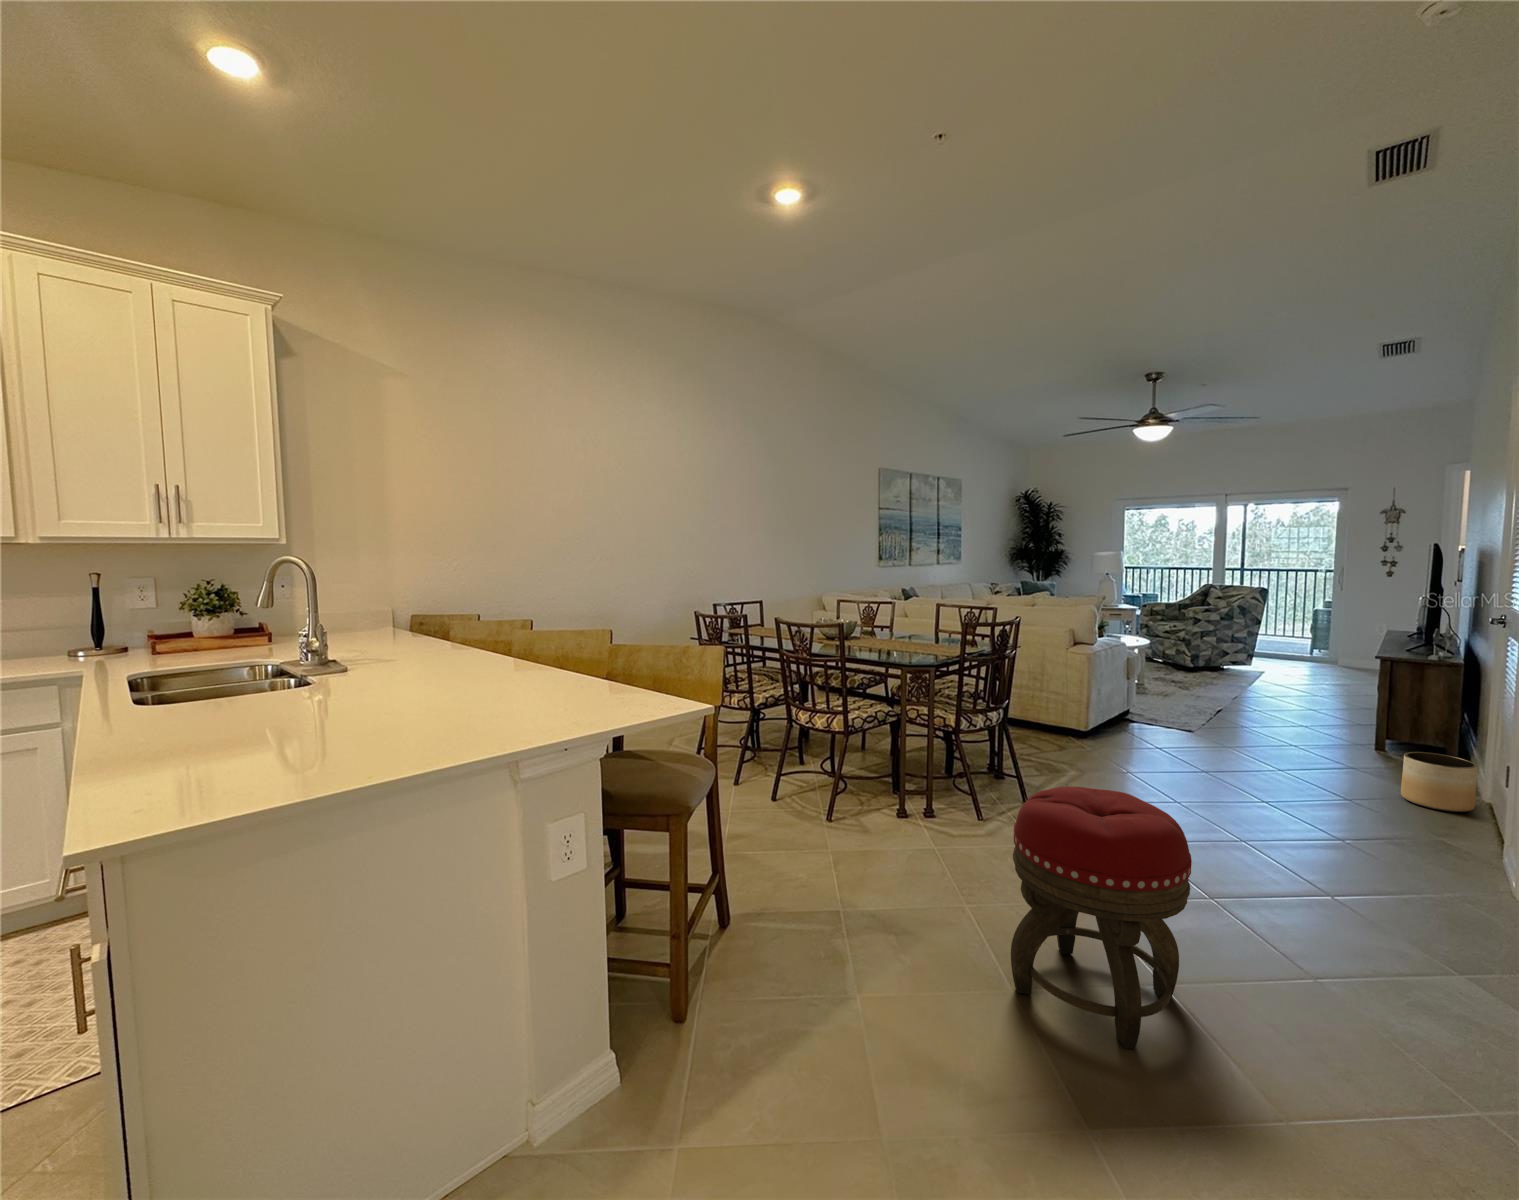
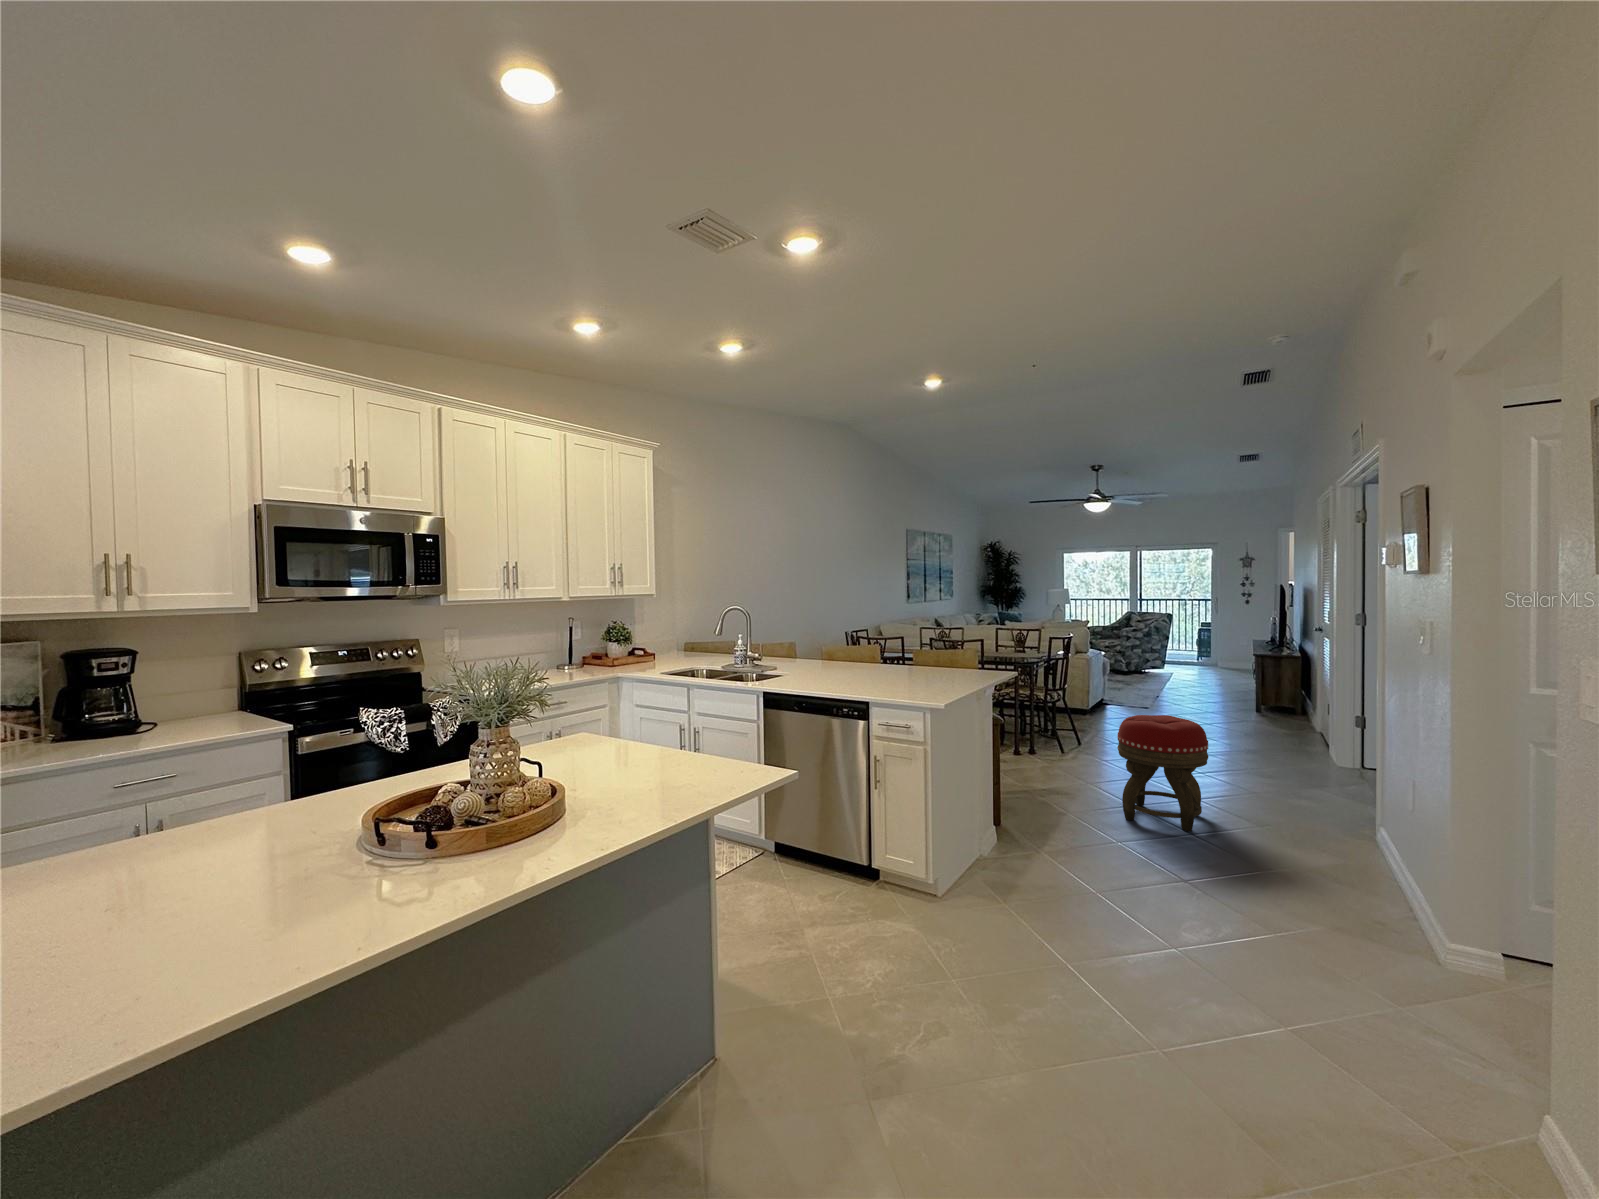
planter: present [1401,752,1477,812] -> none [1276,707,1315,739]

